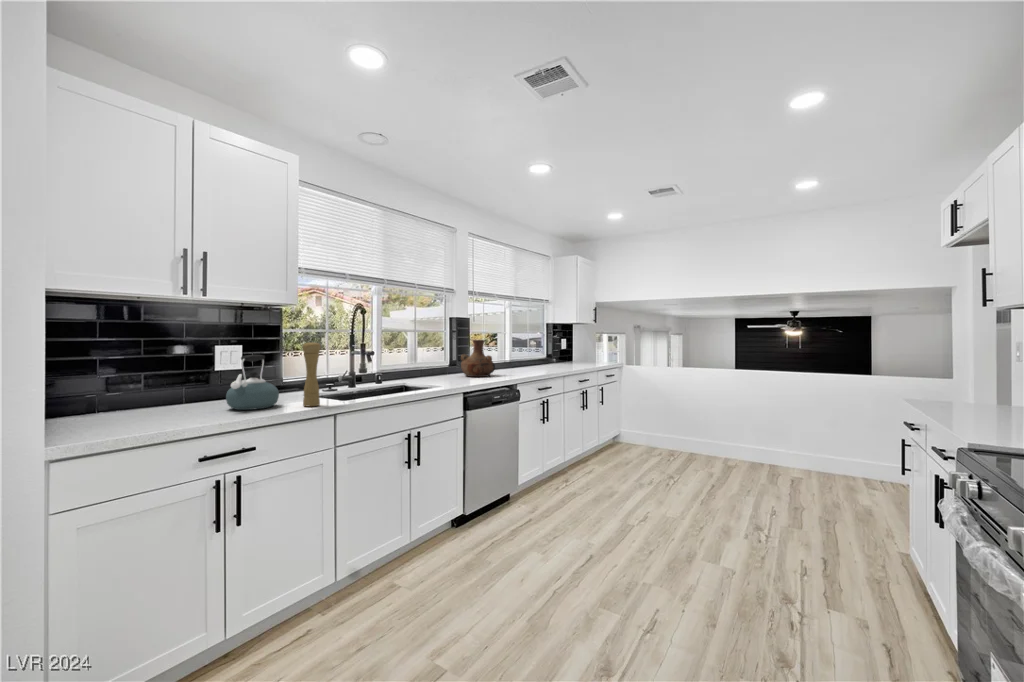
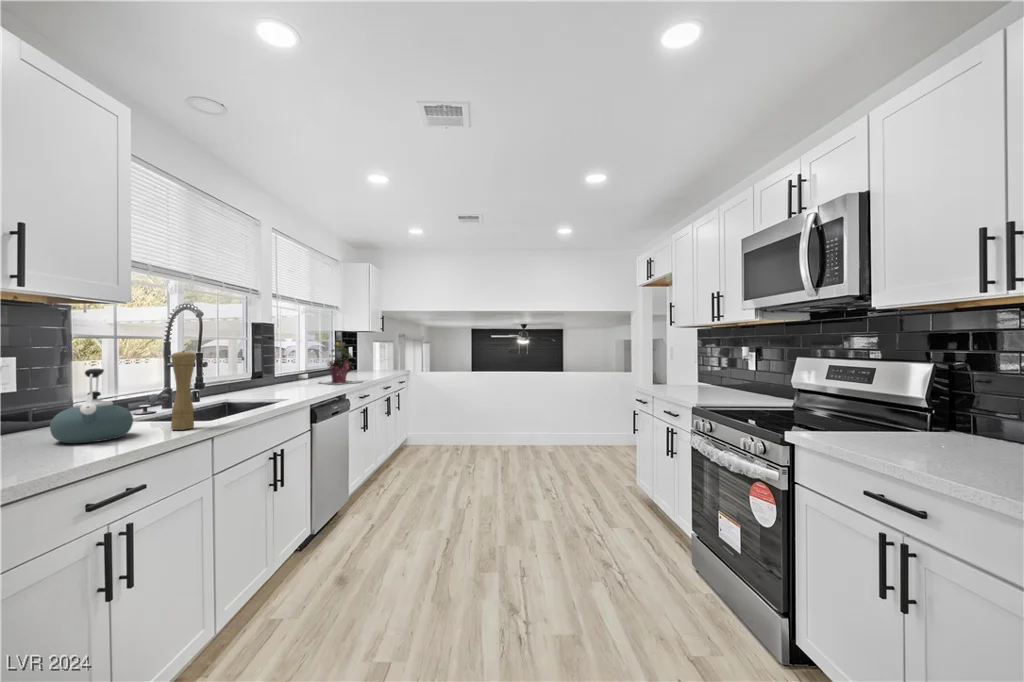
potted plant: none [505,333,544,375] -> present [317,342,362,385]
vase: present [461,340,495,377] -> none [272,348,315,389]

